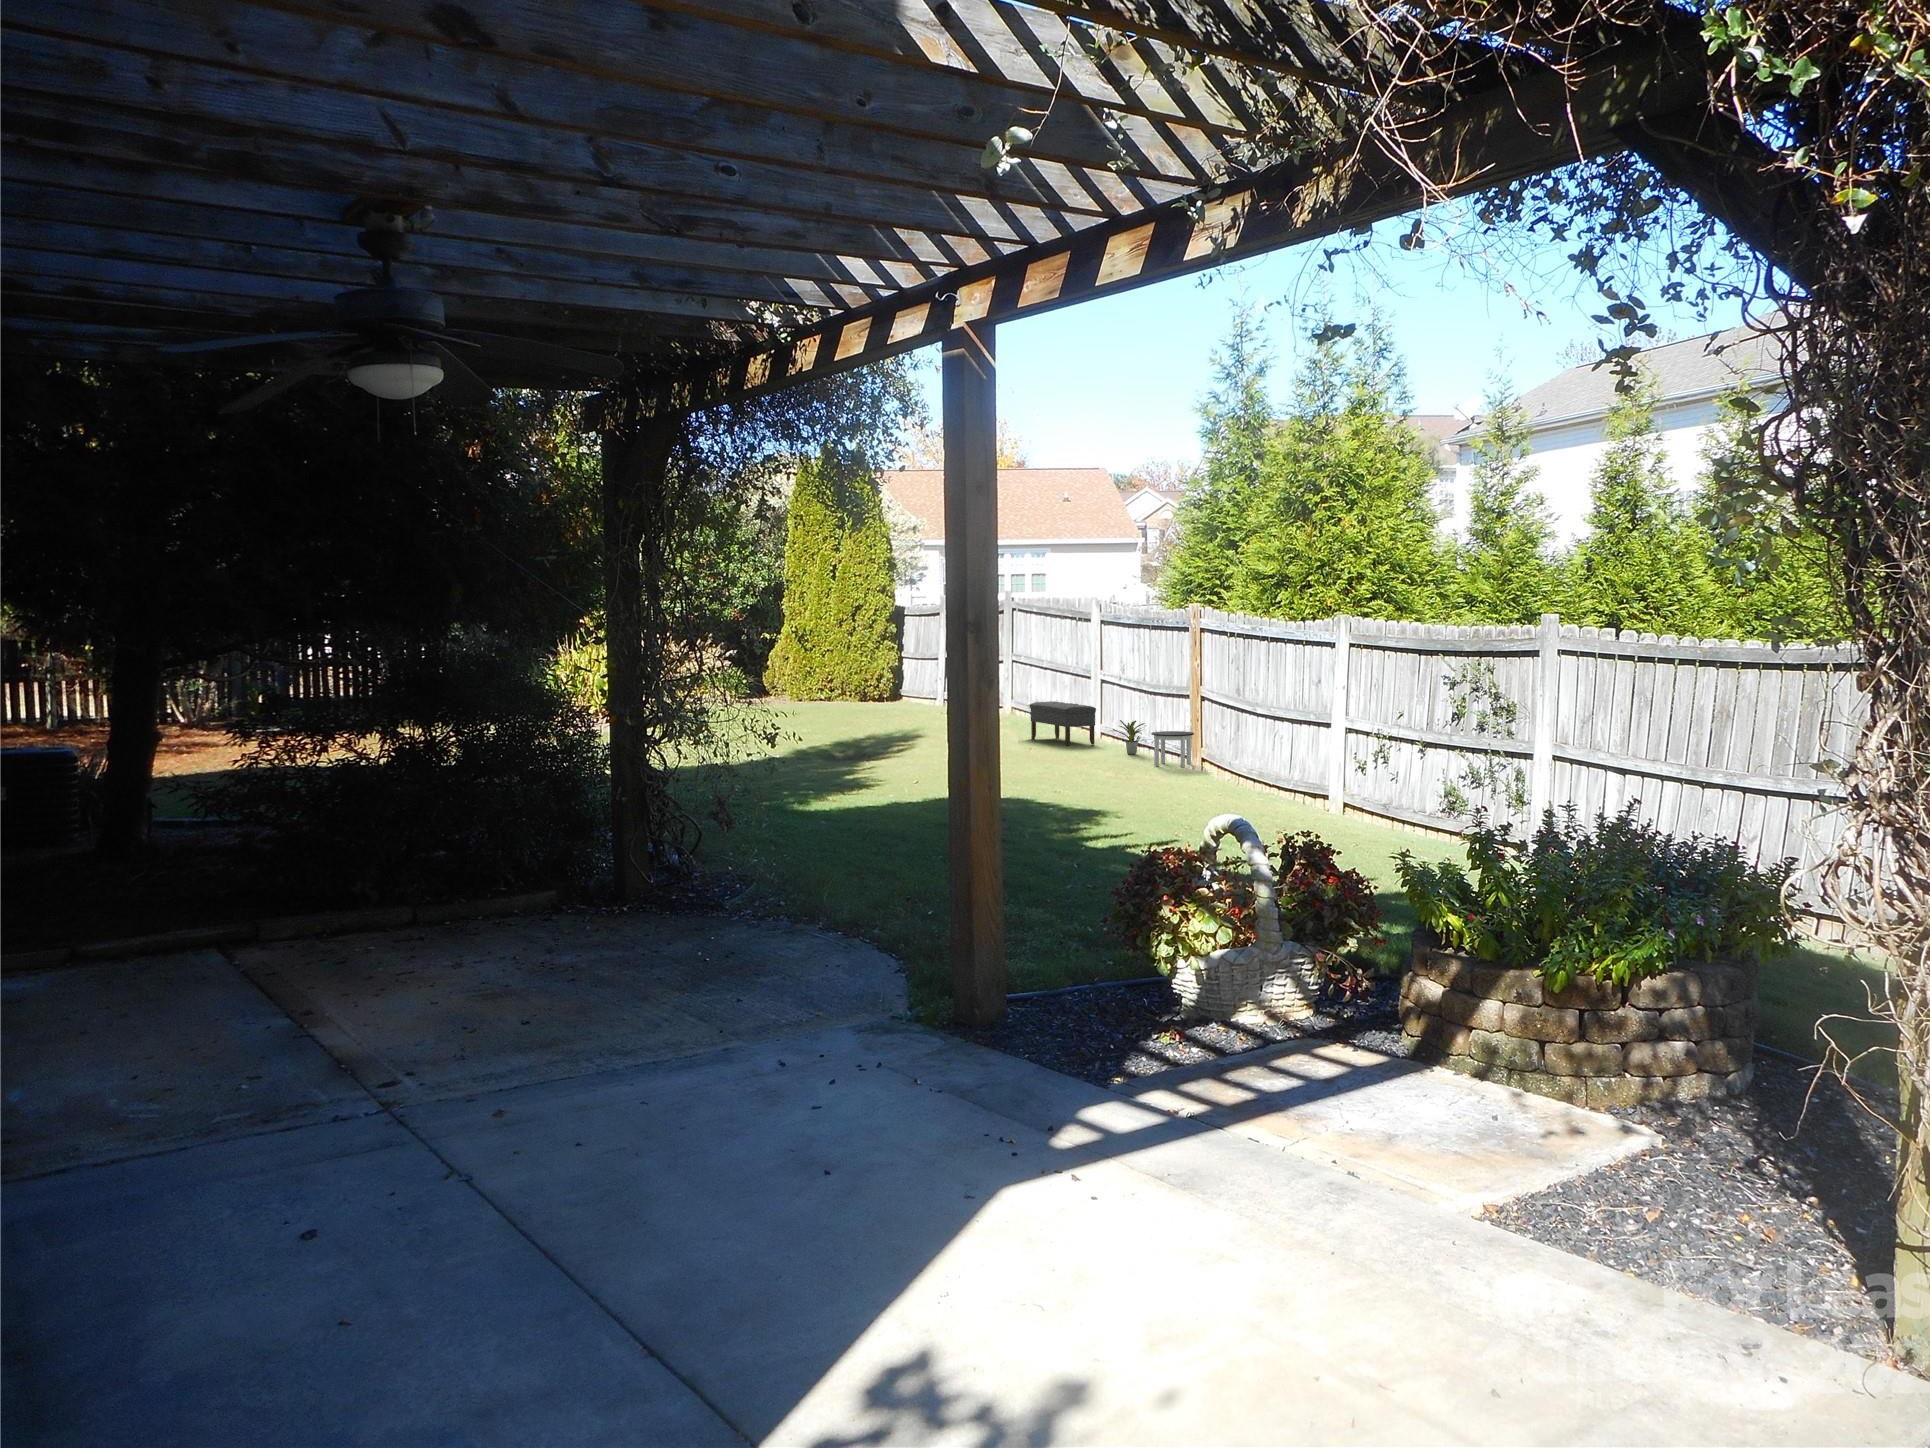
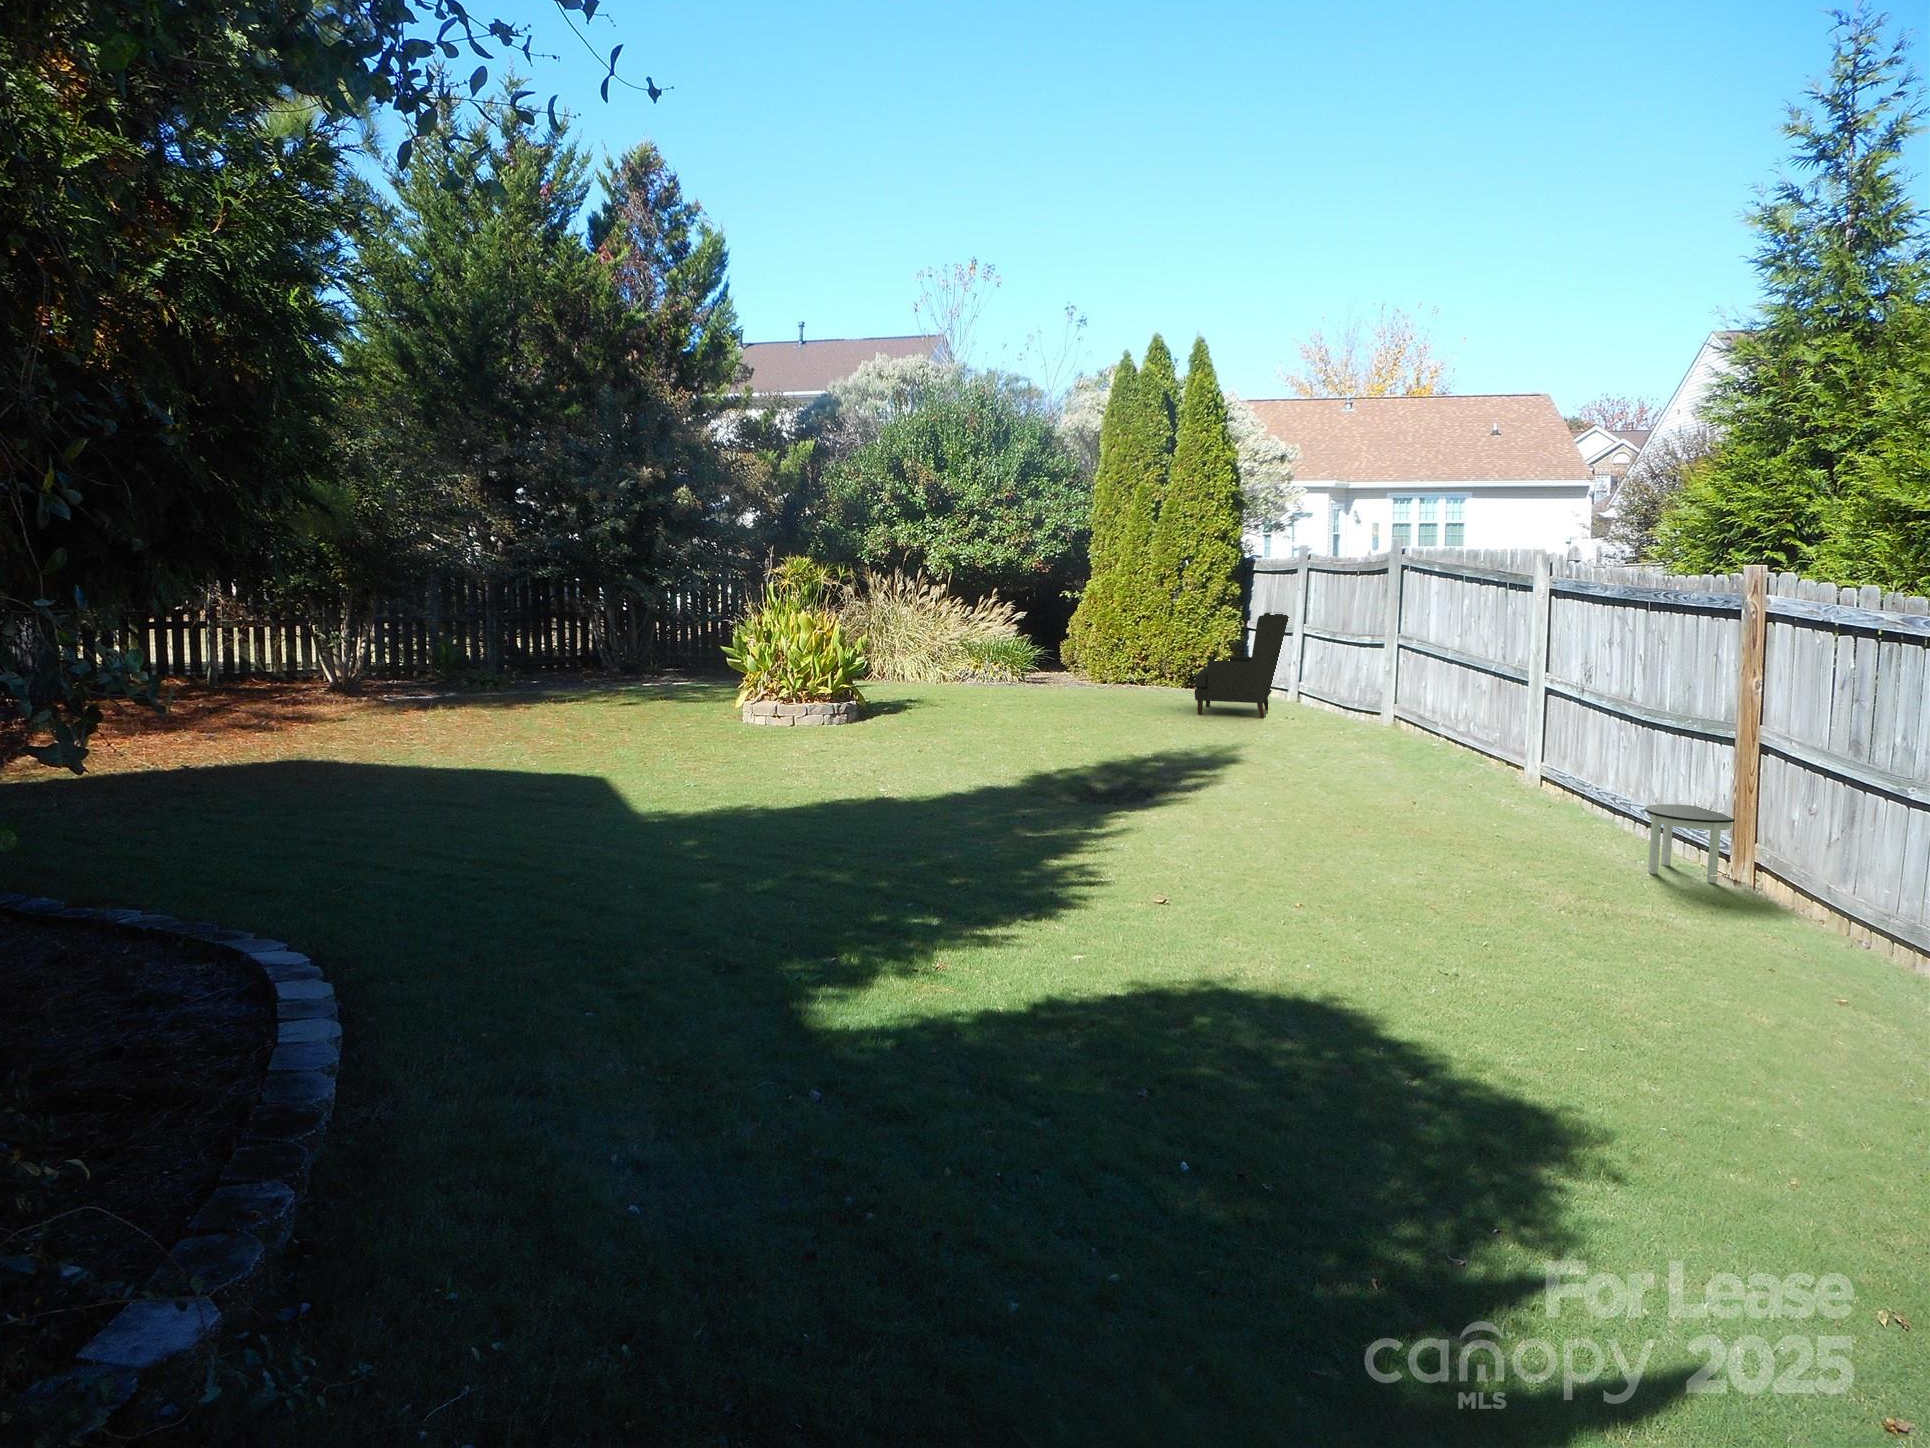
chair: none [871,645,934,720] -> present [1195,613,1289,718]
bench: present [1030,701,1096,746] -> none [1418,715,1534,795]
potted plant: present [1113,720,1144,755] -> none [1563,767,1631,830]

